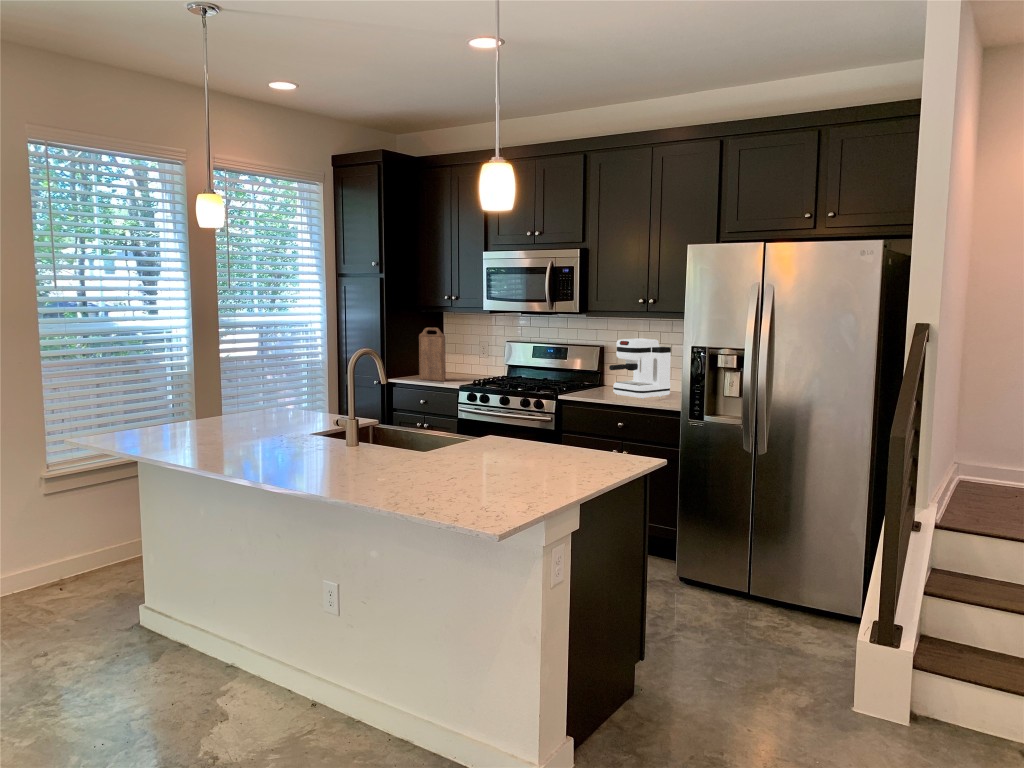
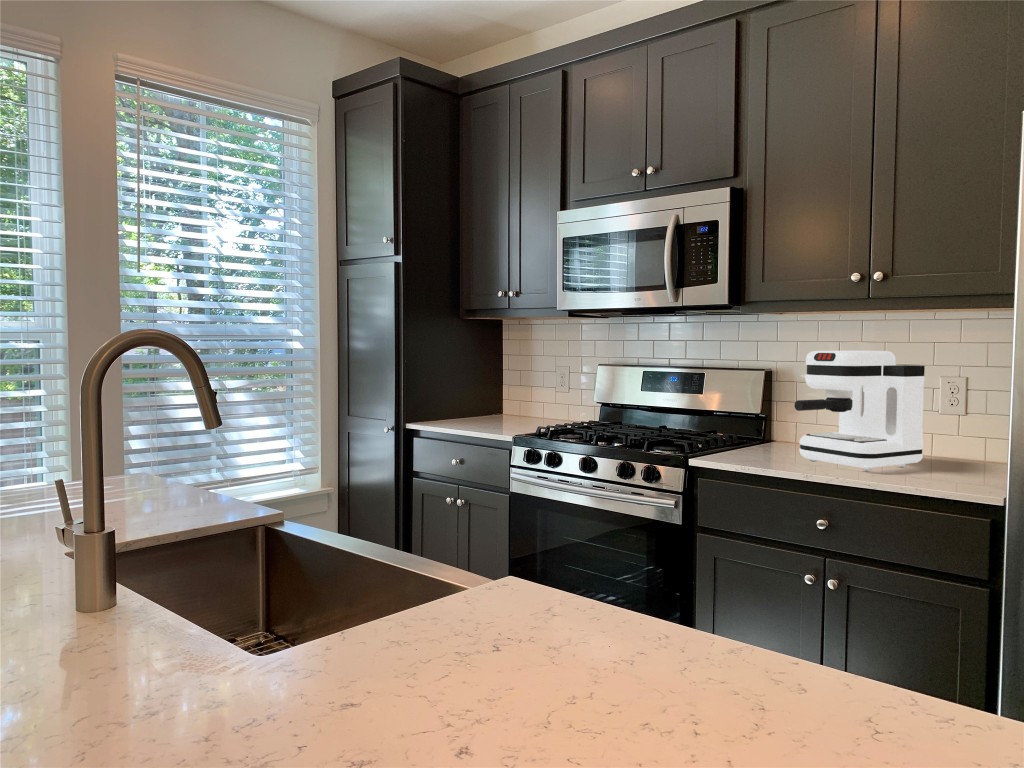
cutting board: present [419,328,446,381] -> none [454,339,494,428]

